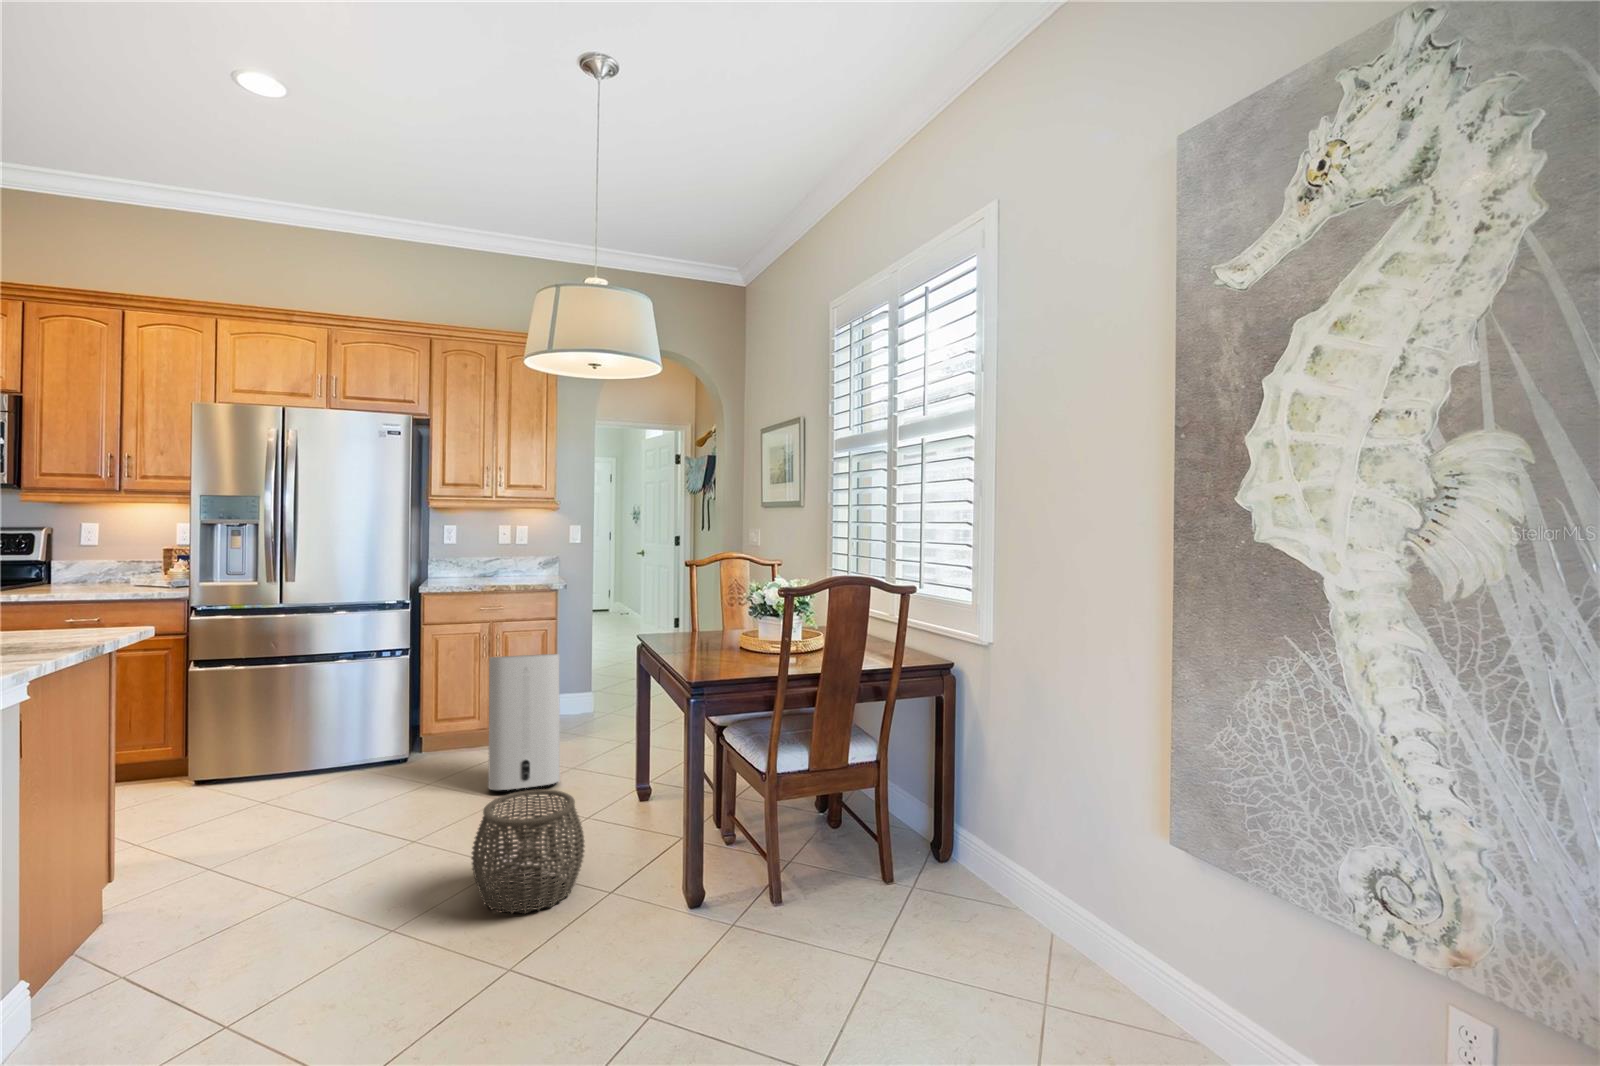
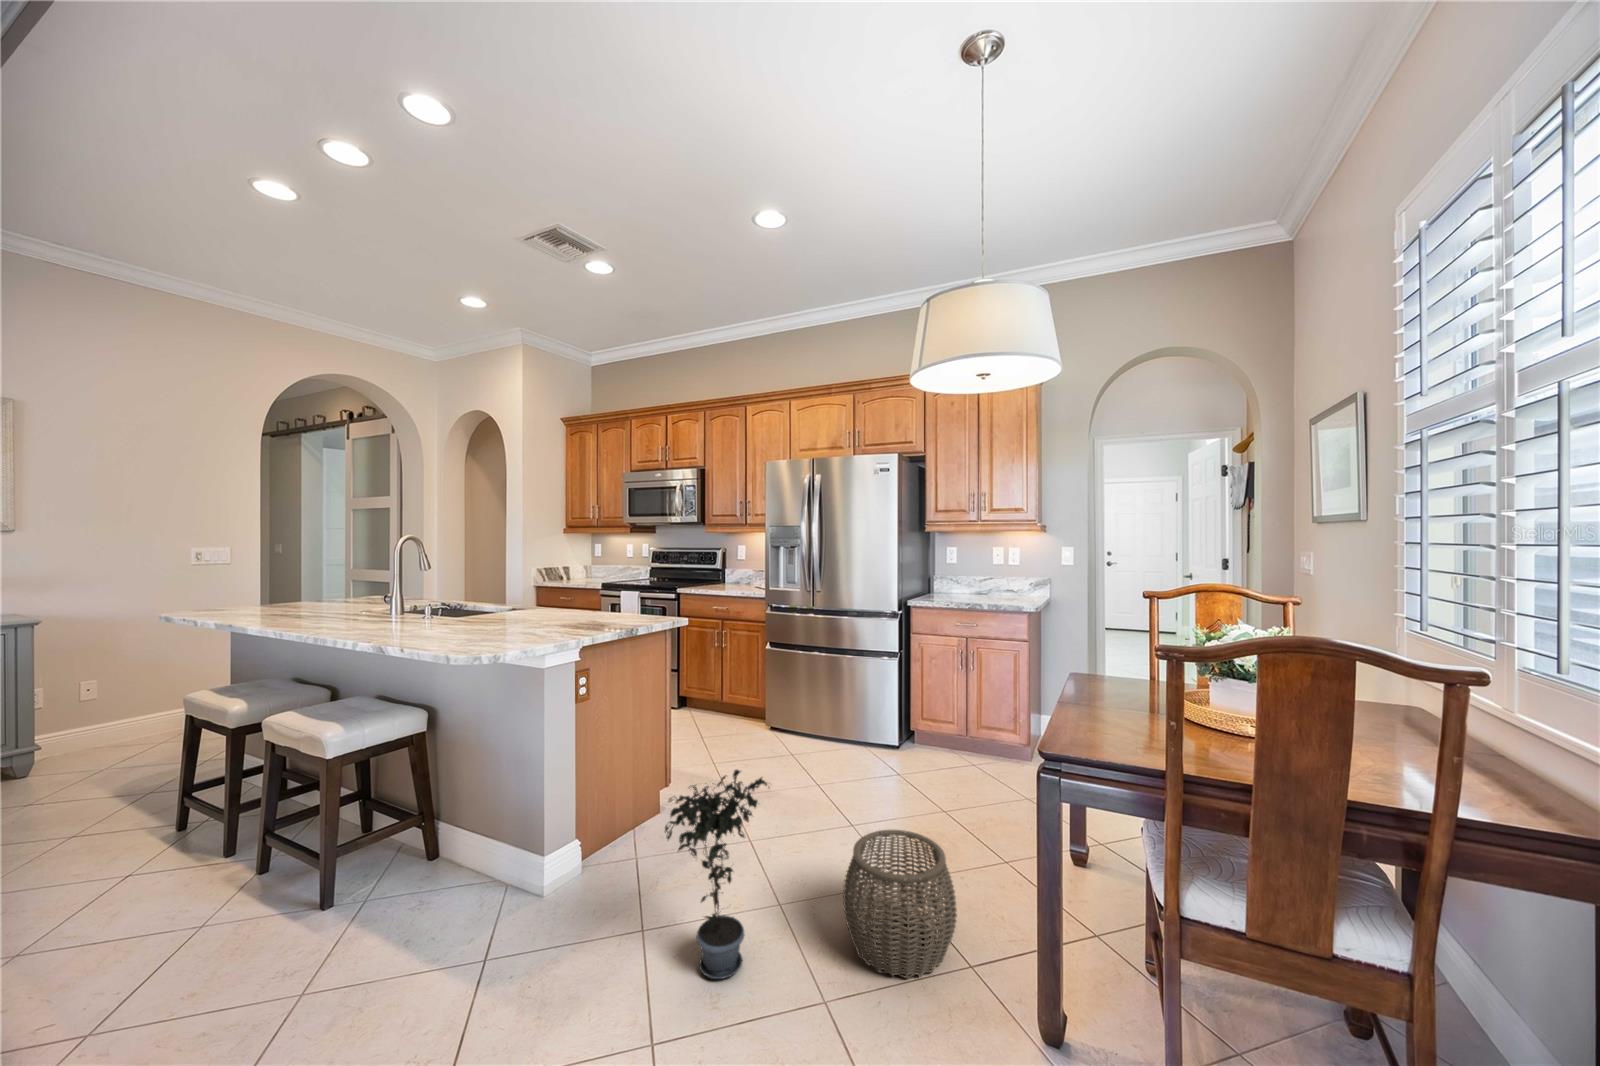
air purifier: present [488,654,560,790] -> none [939,674,1010,815]
potted plant: none [302,754,414,992] -> present [665,770,767,979]

